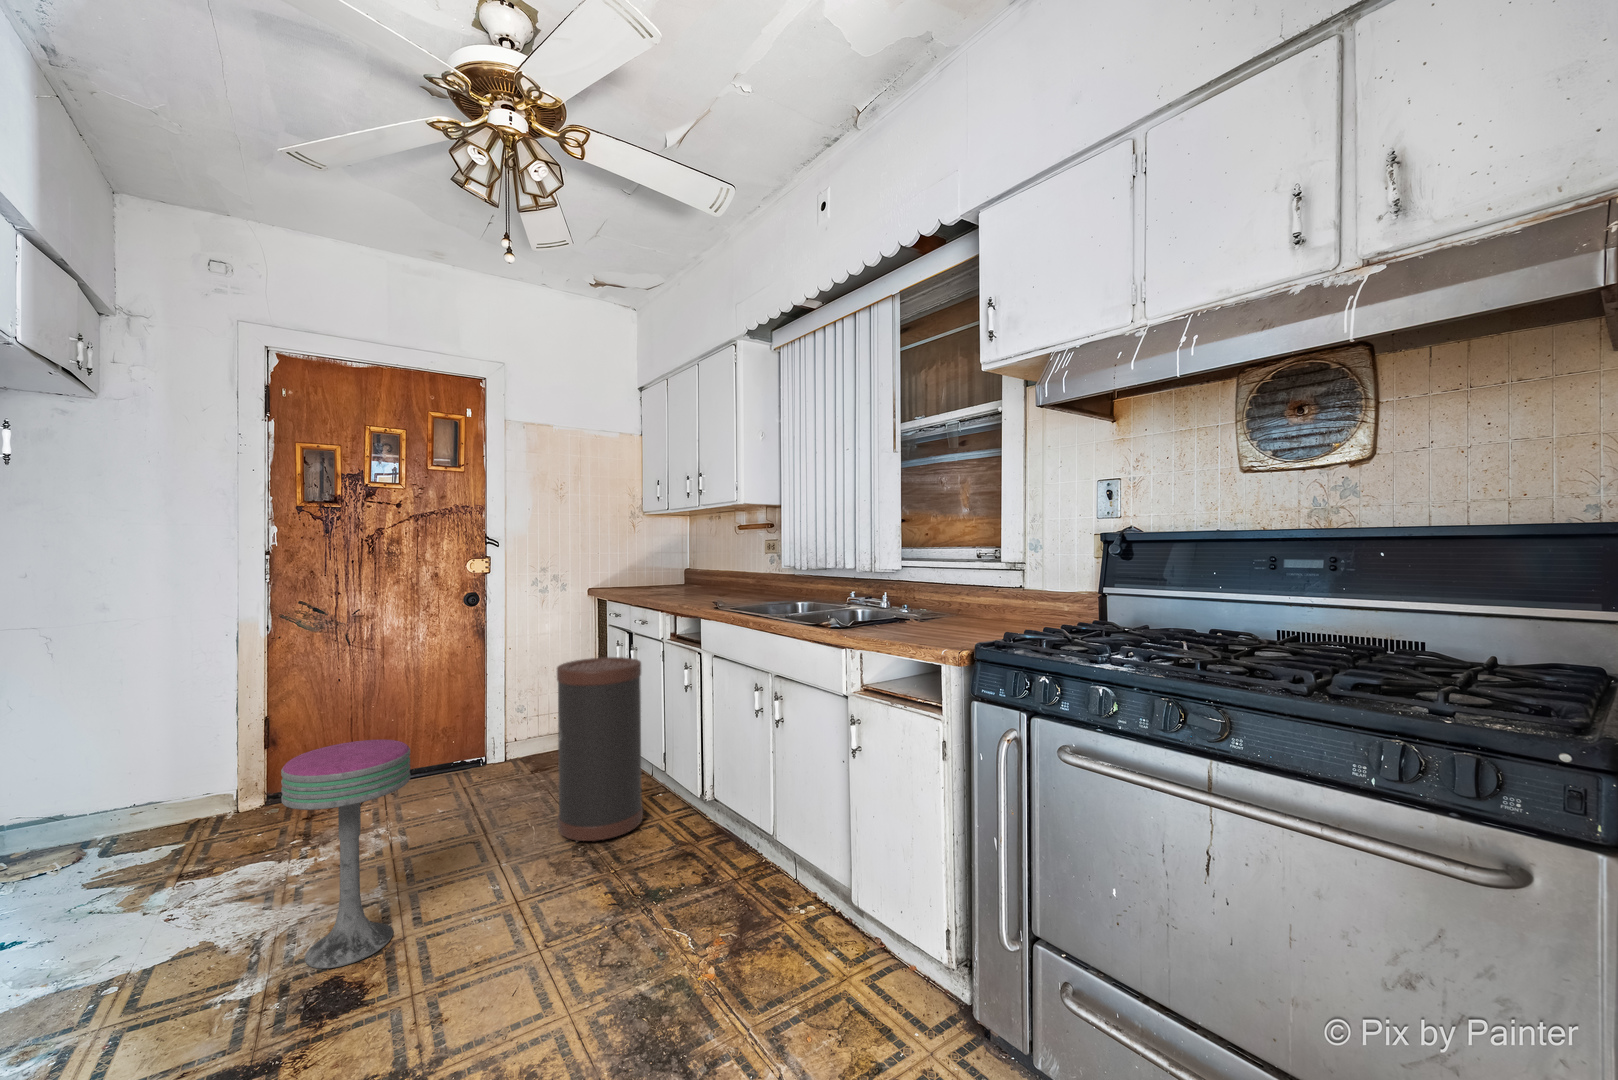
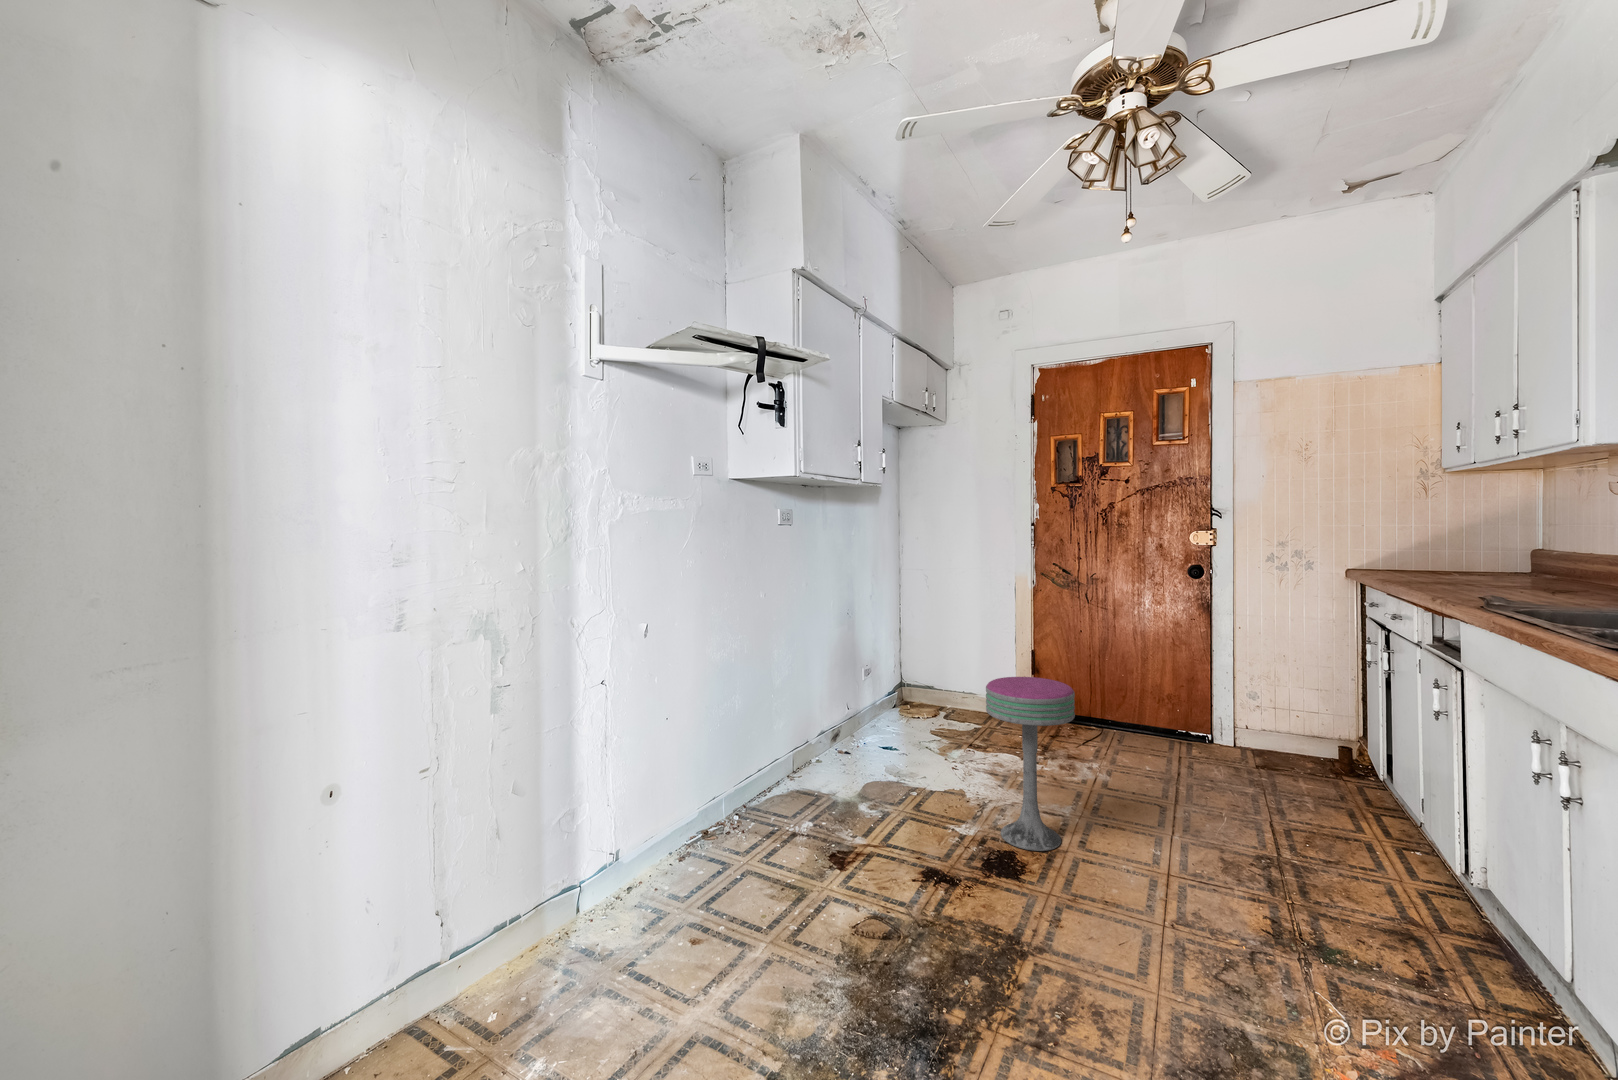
trash can: present [557,657,643,842] -> none [1247,649,1368,871]

